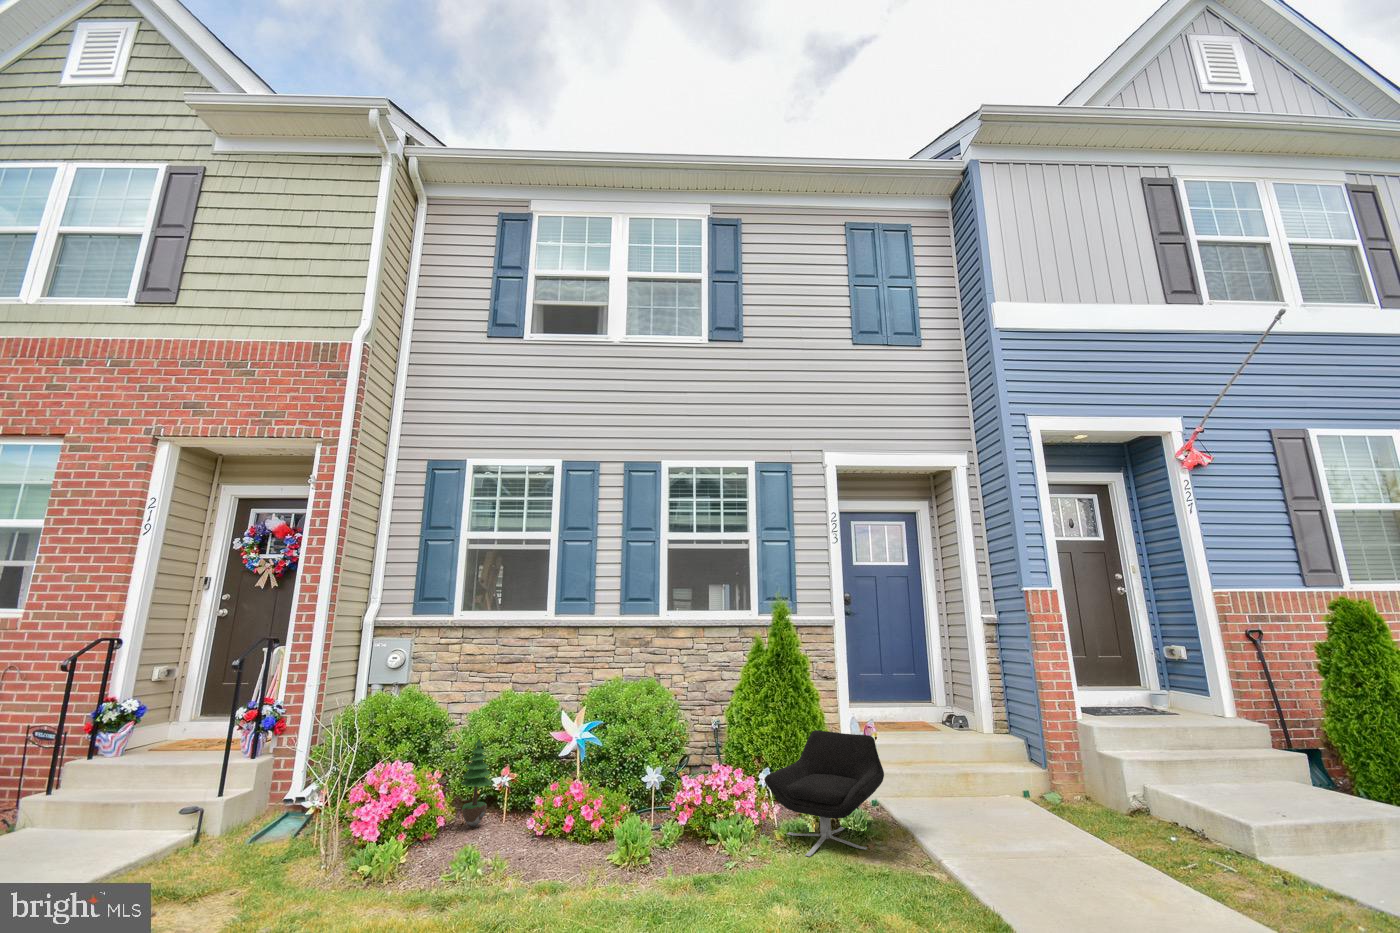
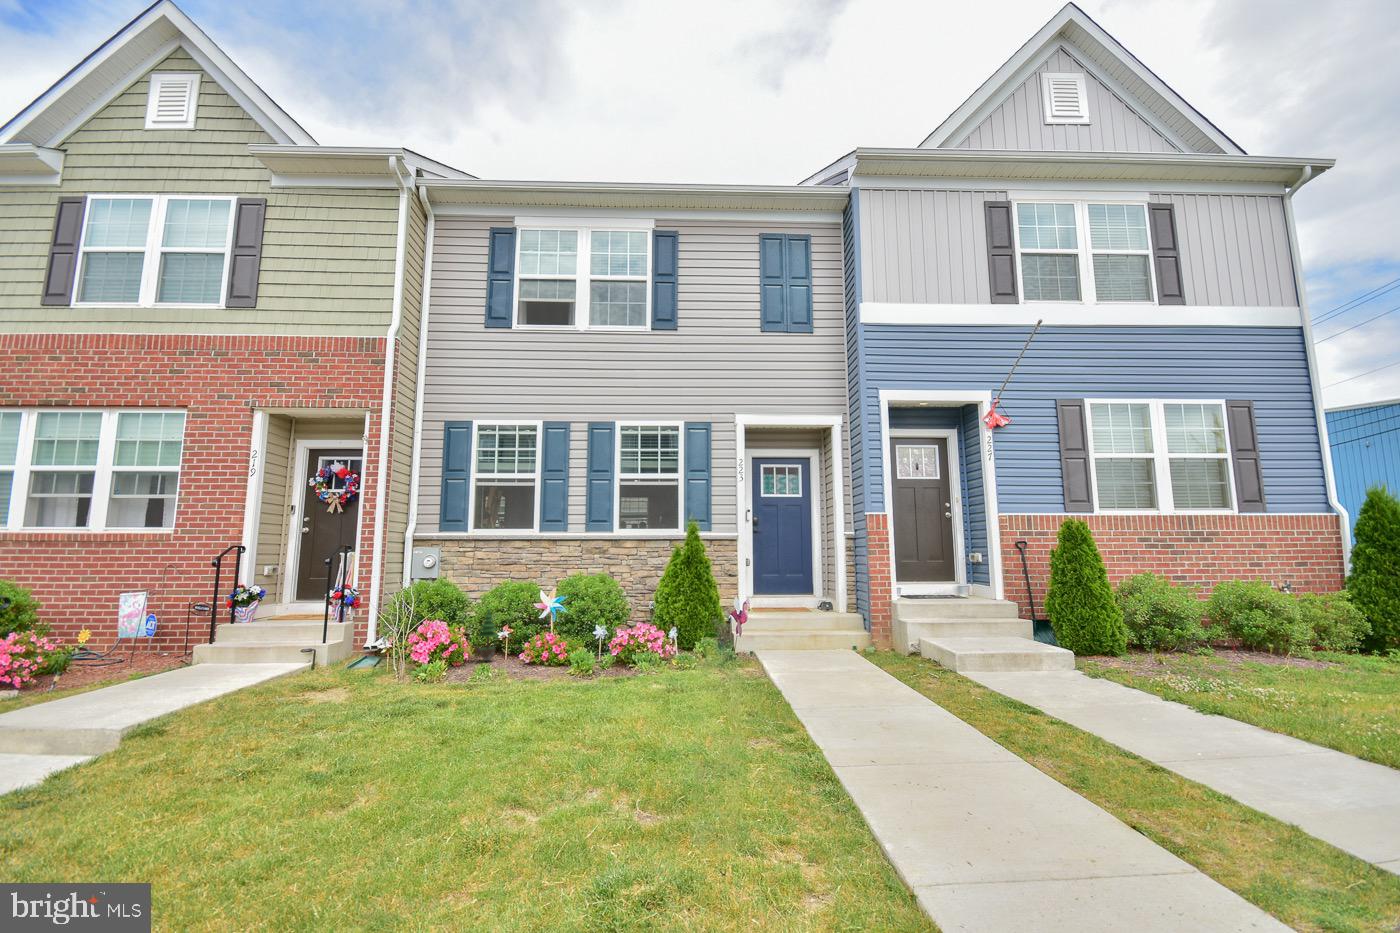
lounge chair: present [764,730,884,857] -> none [669,604,746,672]

